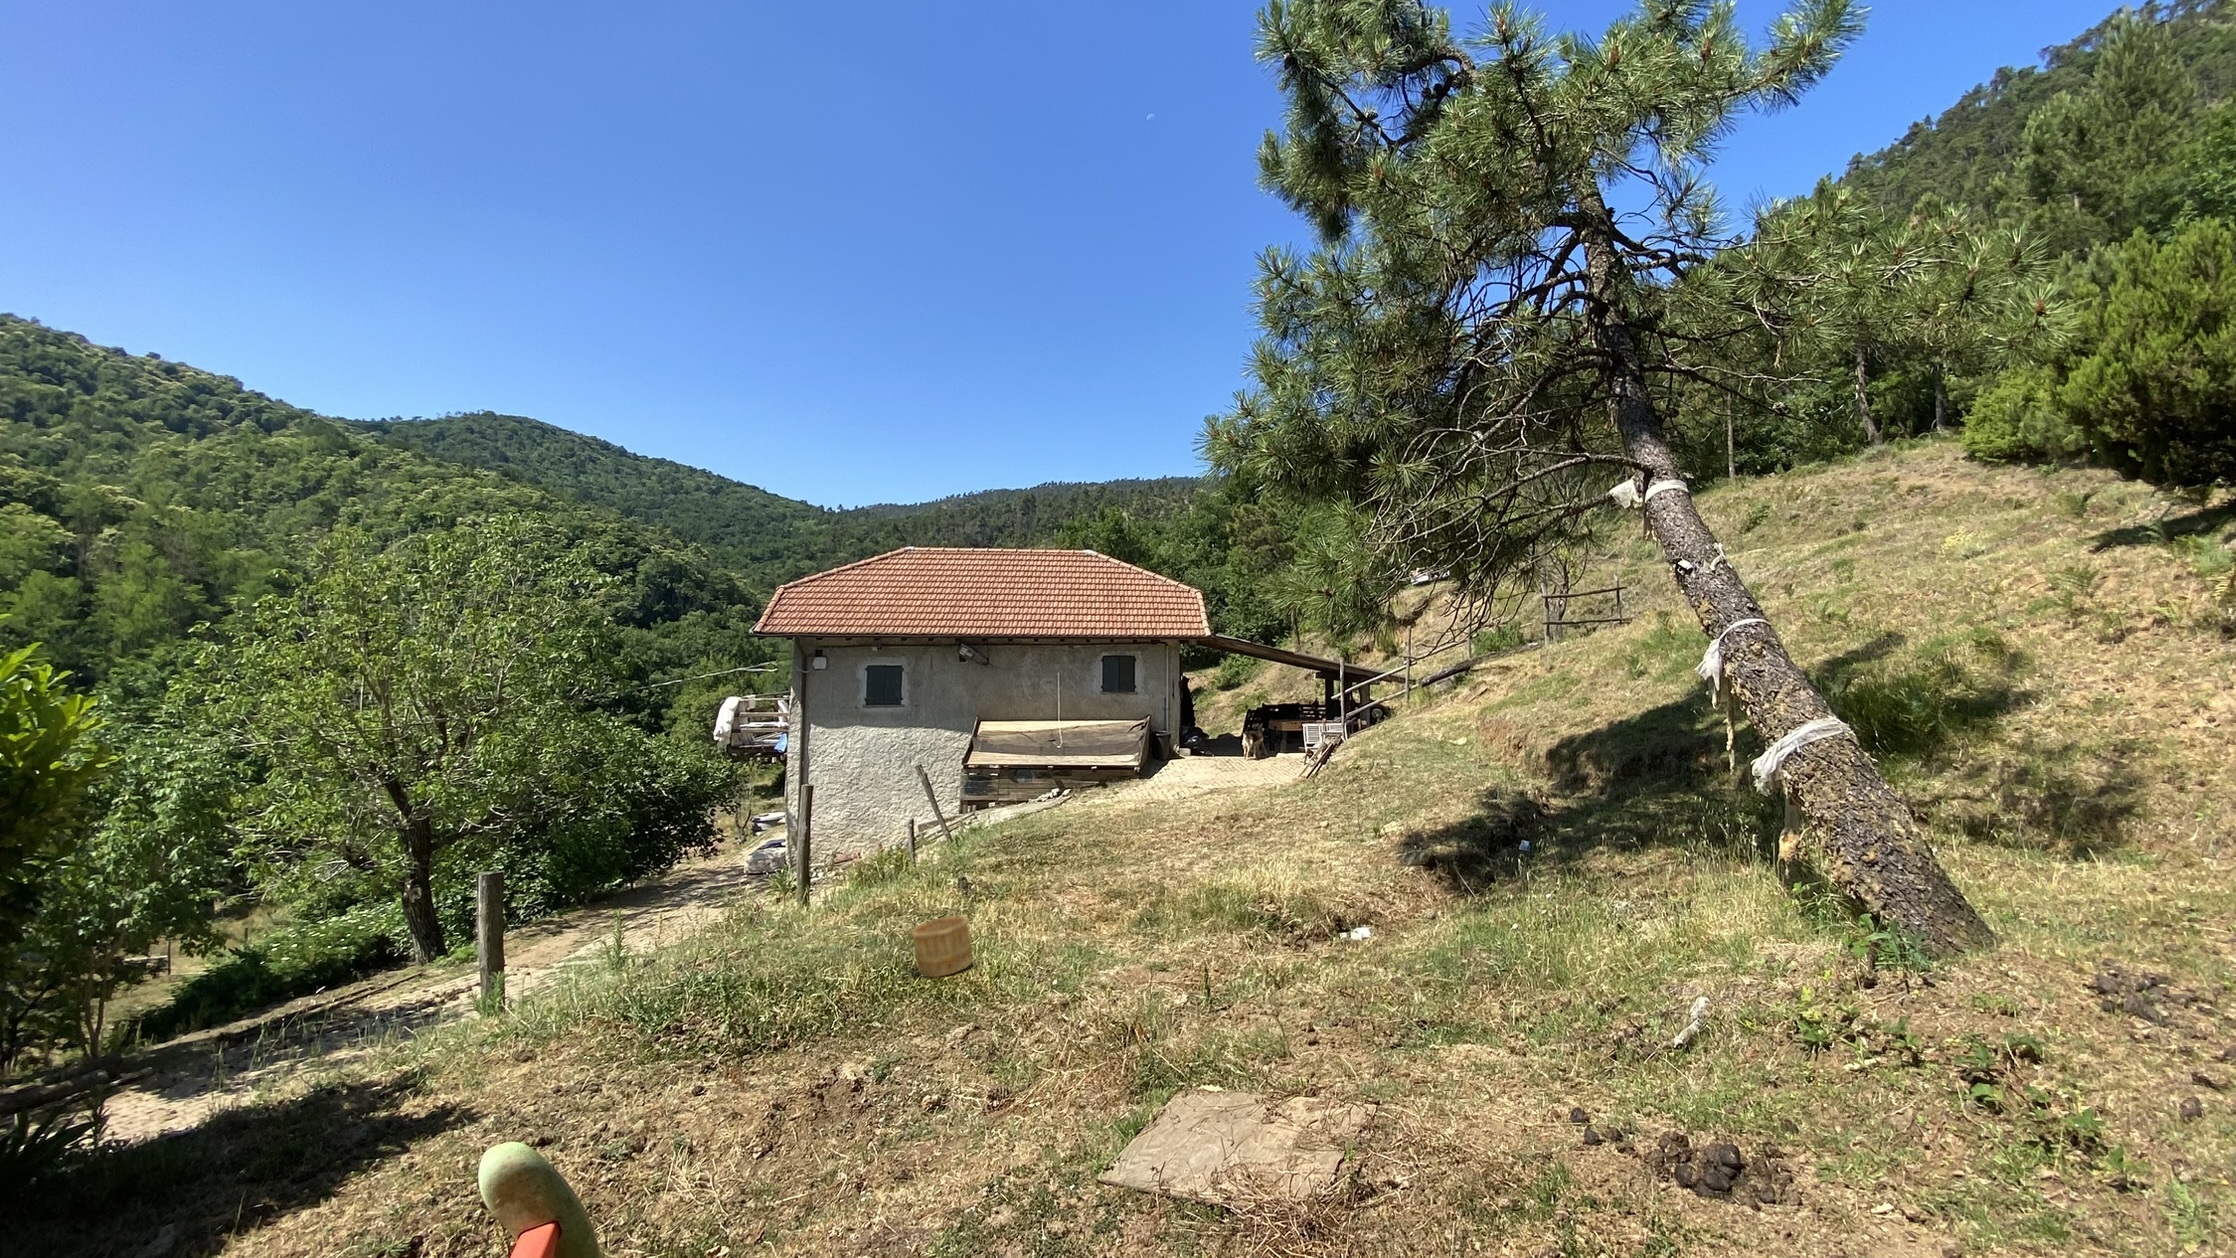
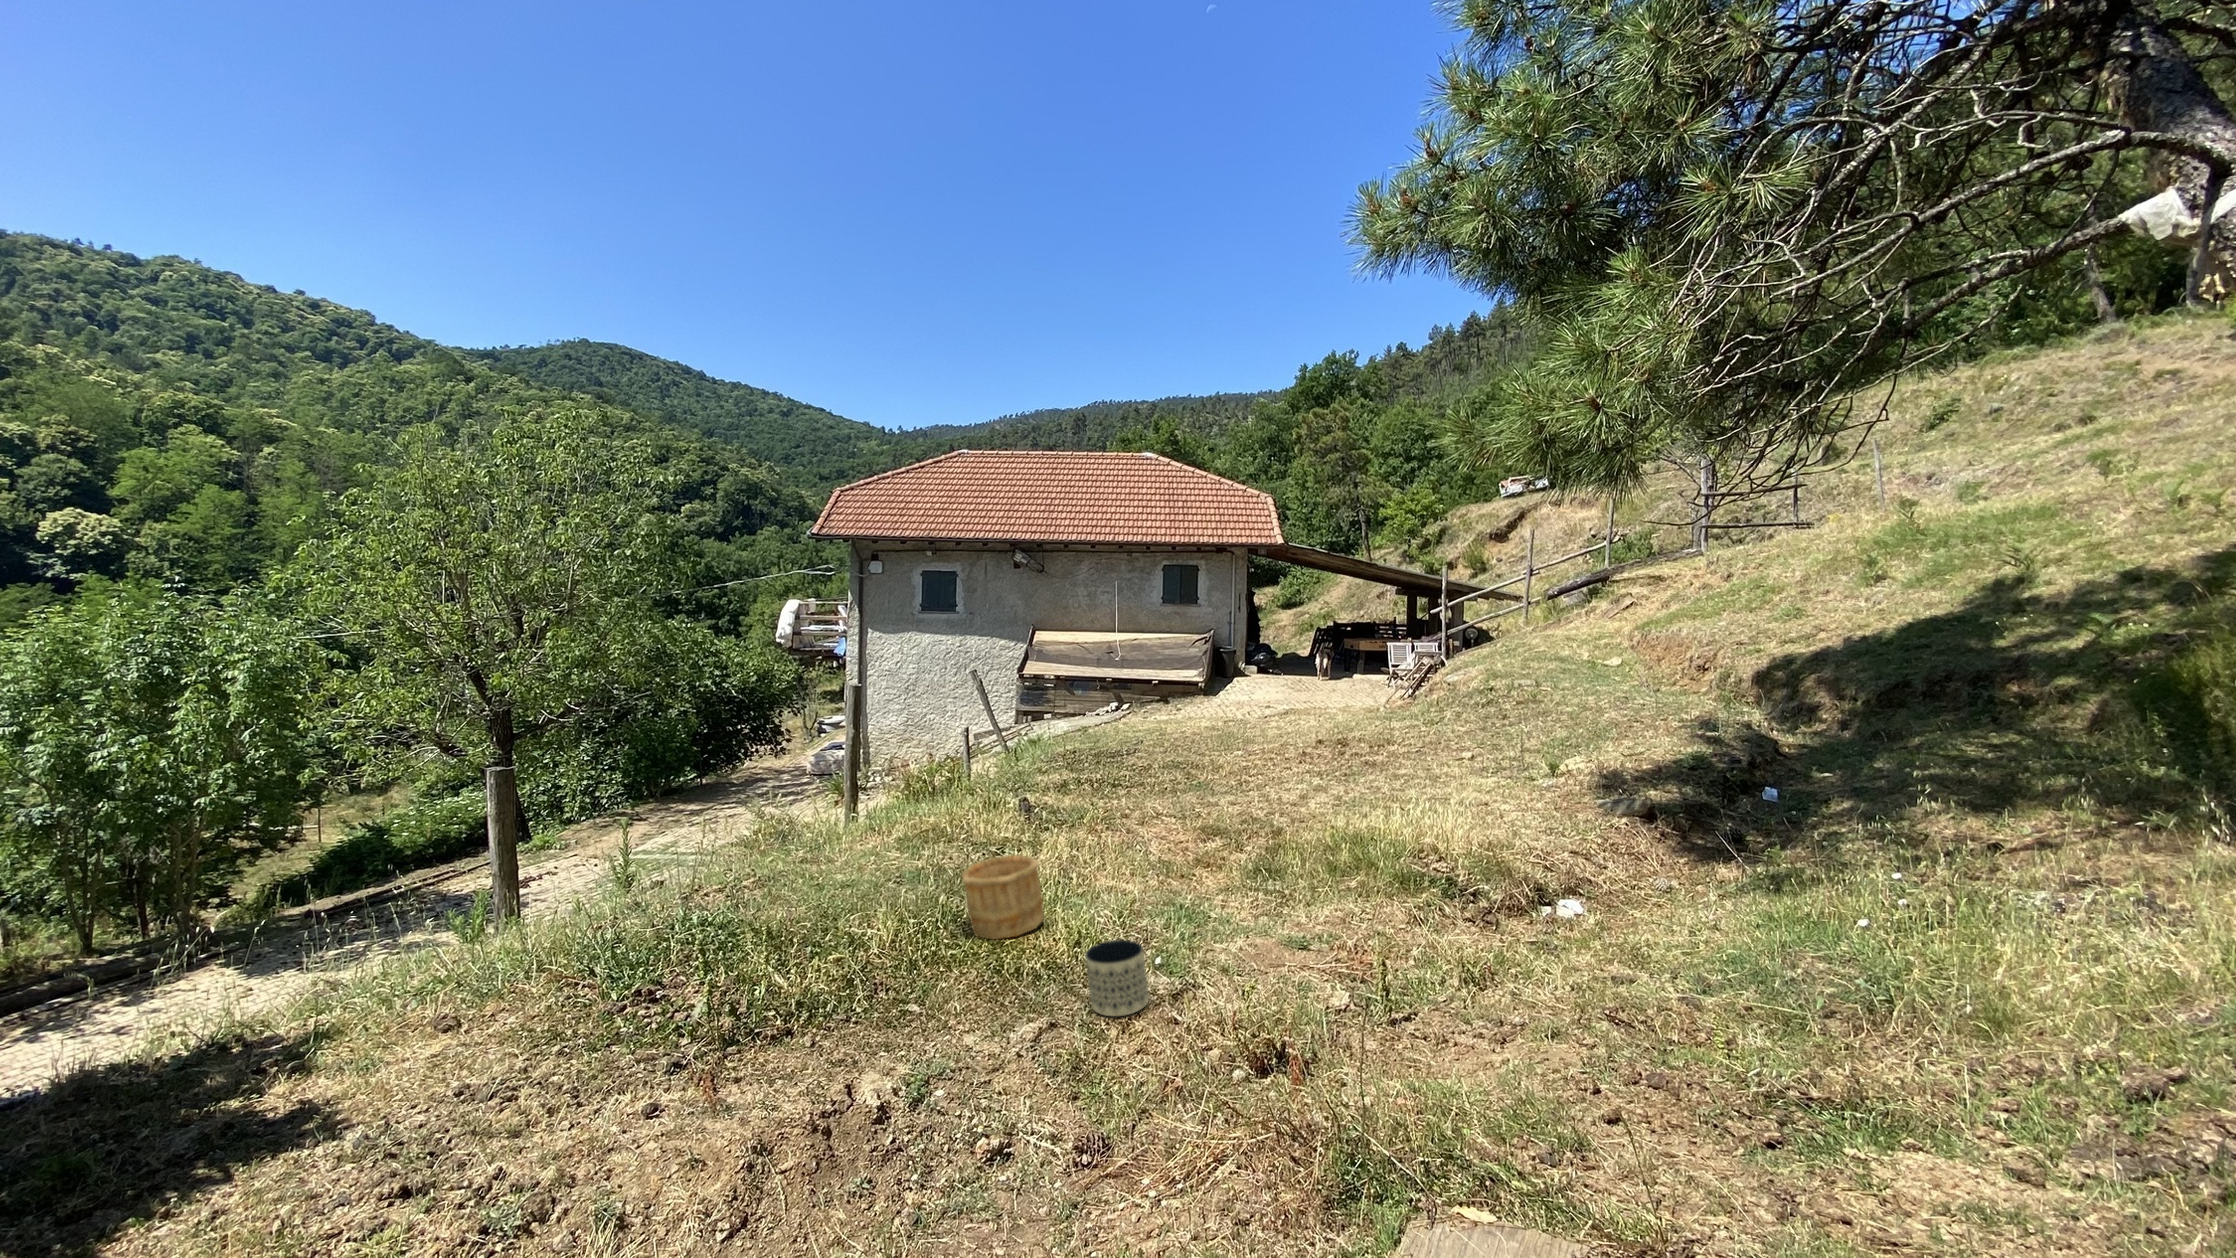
planter: none [1000,967,1045,1019] -> present [1085,940,1149,1016]

